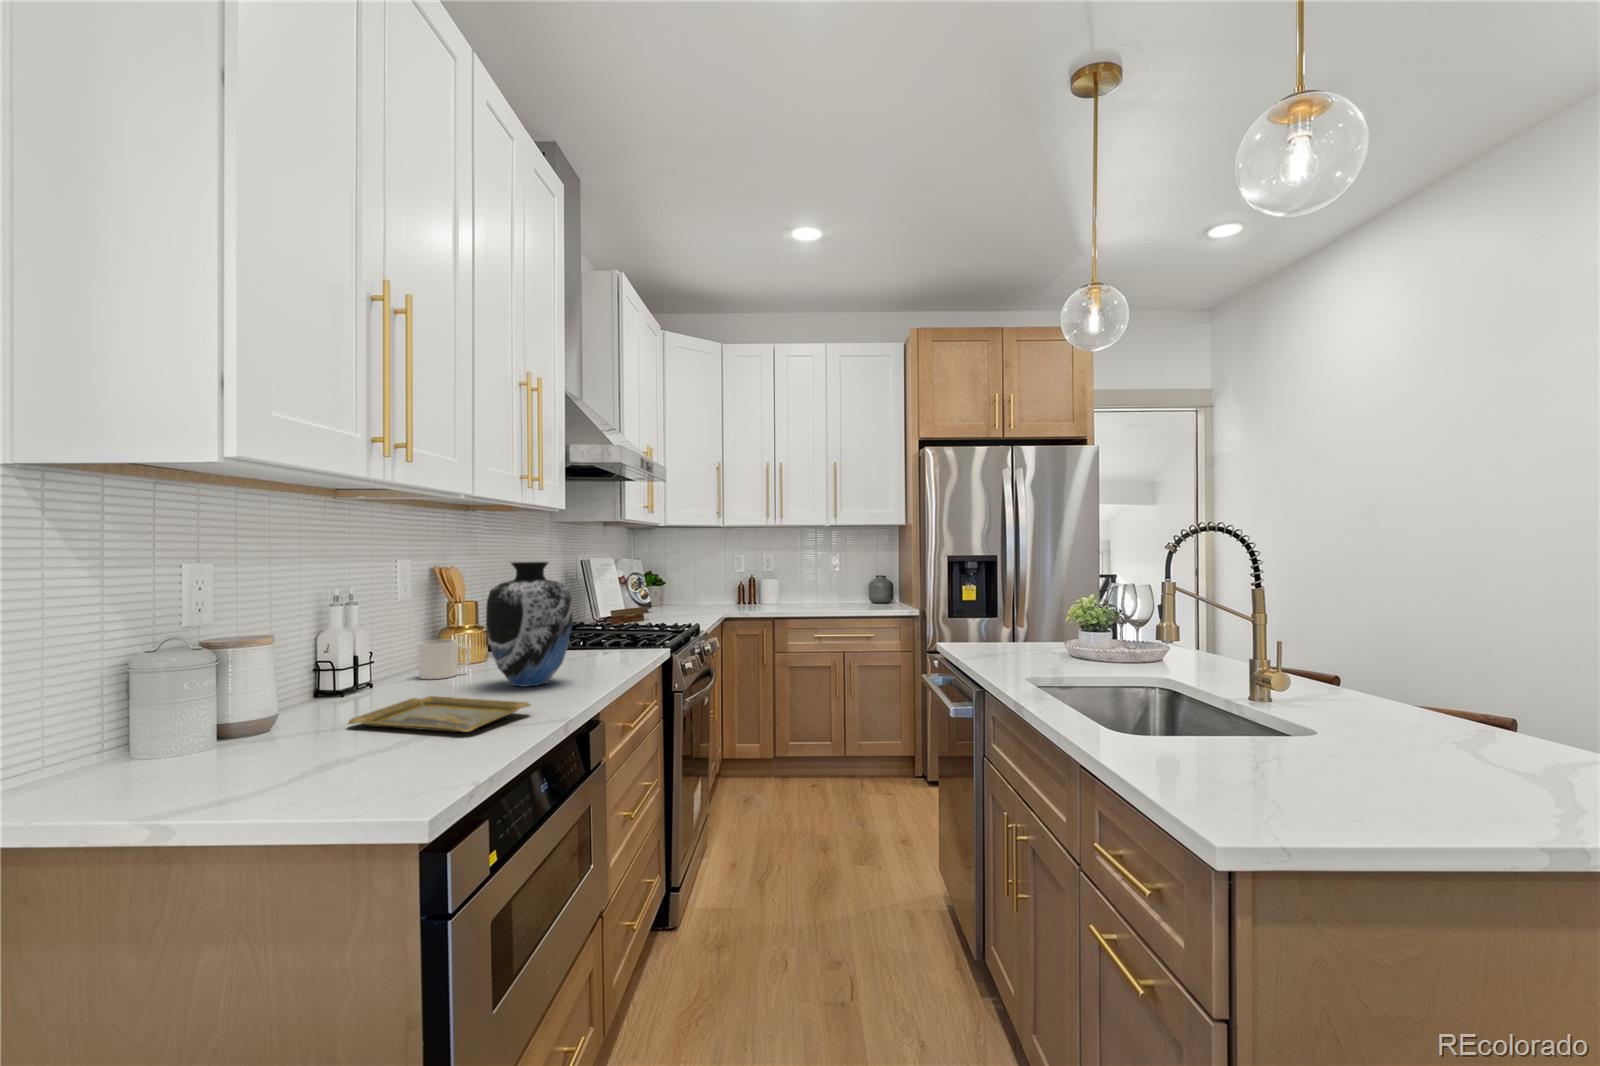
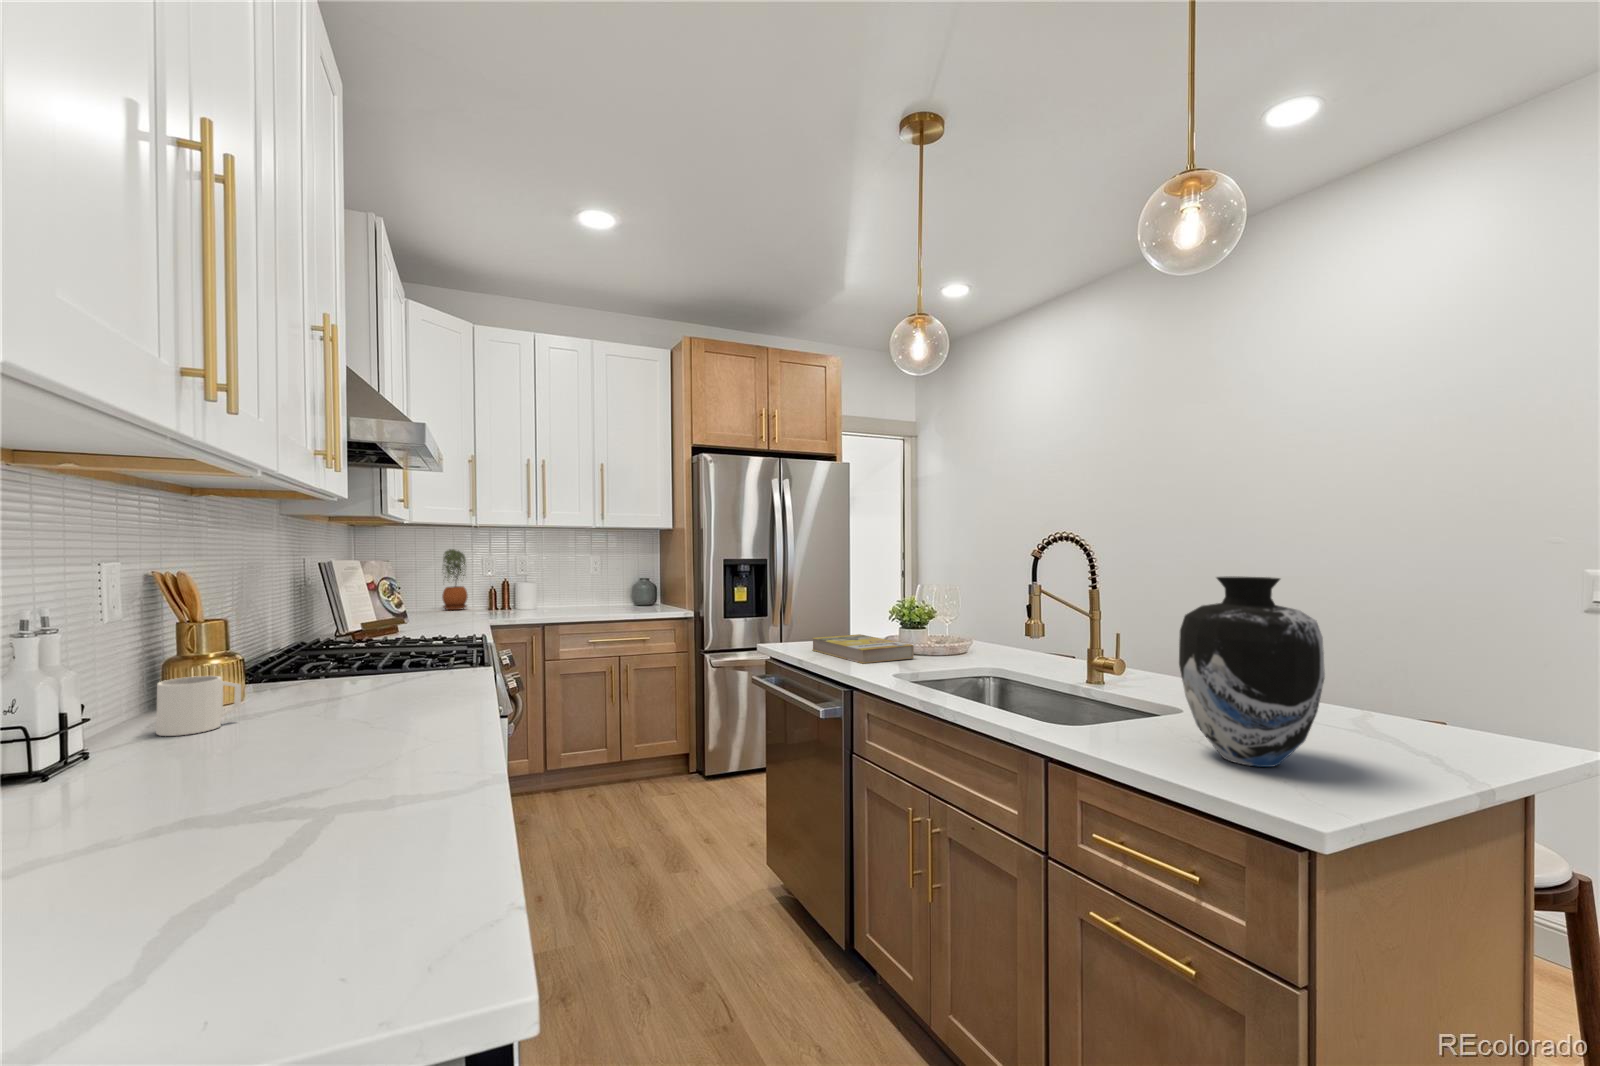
potted plant: none [699,548,721,603] -> present [442,549,468,610]
vase: present [486,562,572,687] -> present [1179,576,1325,767]
book: none [973,638,1072,667] -> present [812,634,914,664]
tray: present [348,696,530,732] -> none [126,756,429,828]

